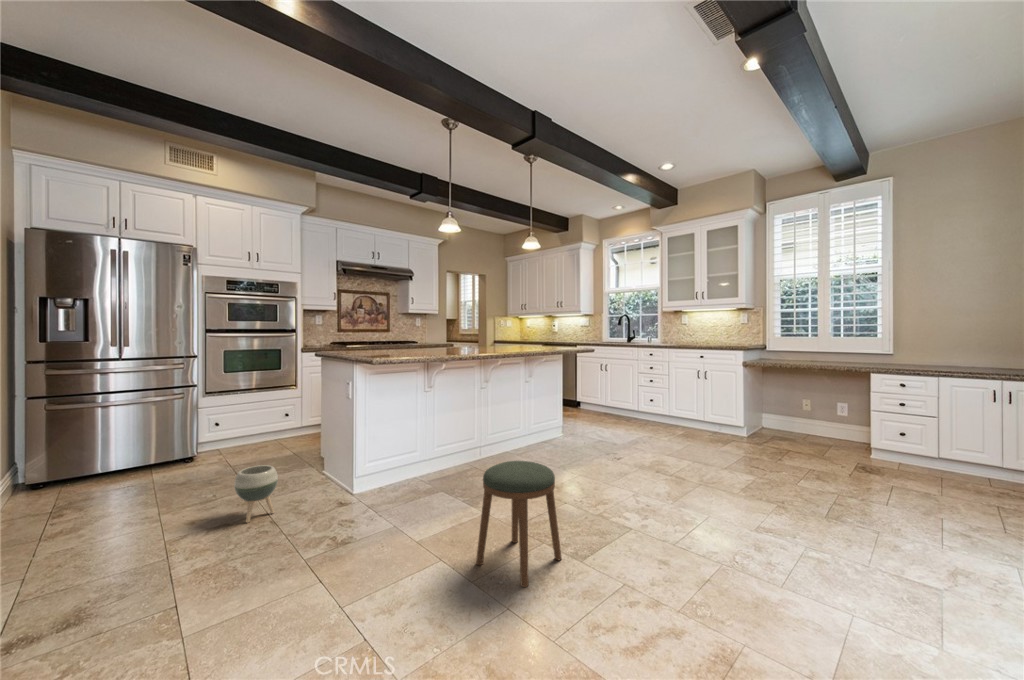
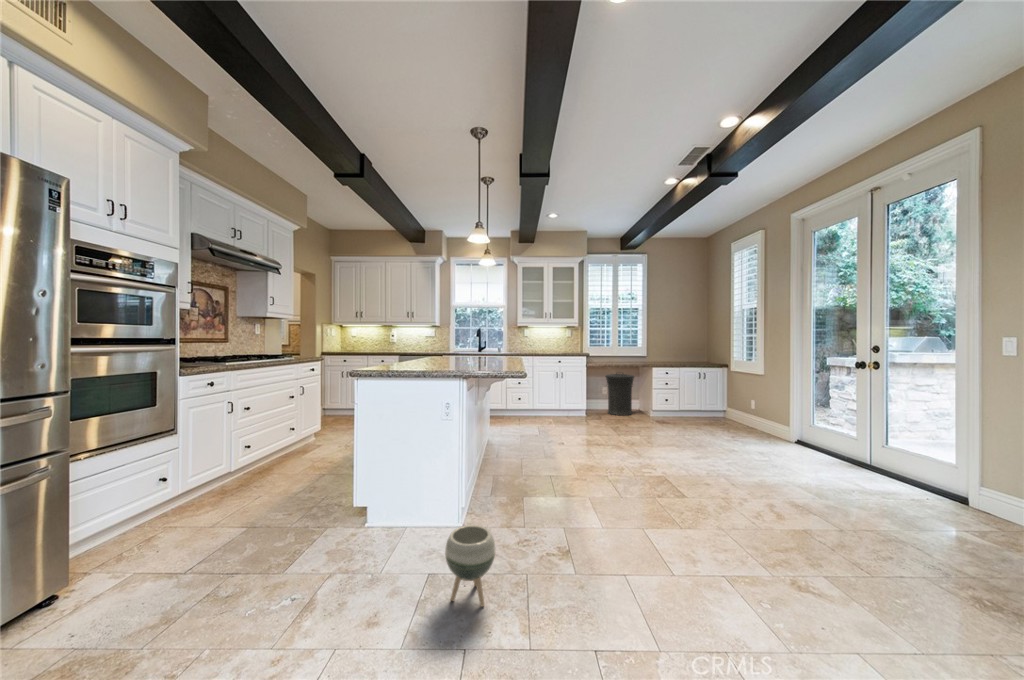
trash can: none [798,380,857,453] -> present [605,374,634,416]
stool: present [476,461,562,587] -> none [663,442,731,526]

